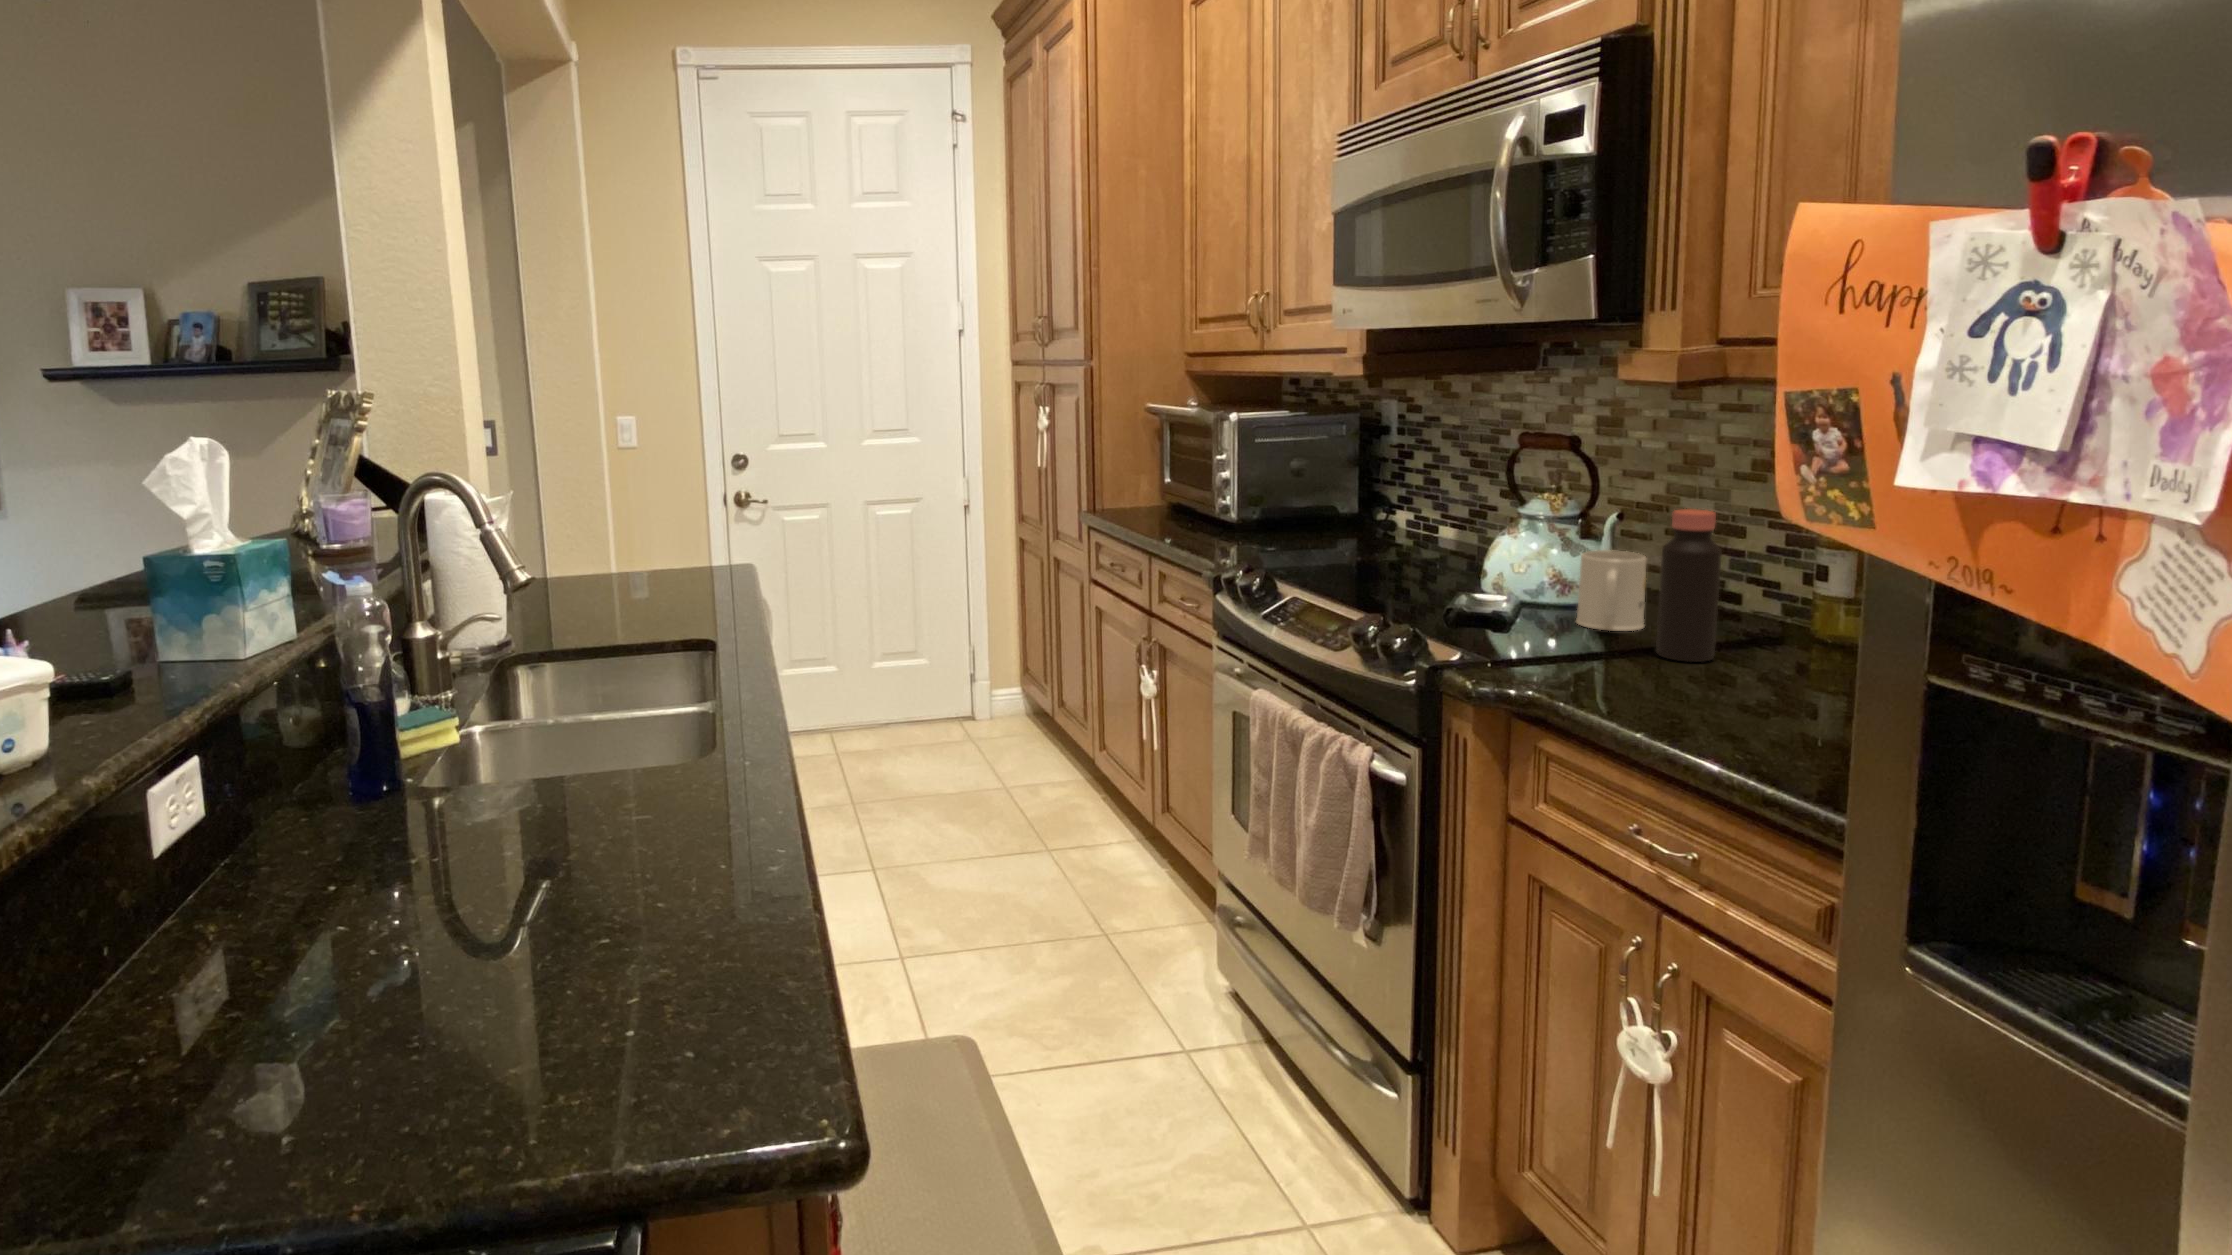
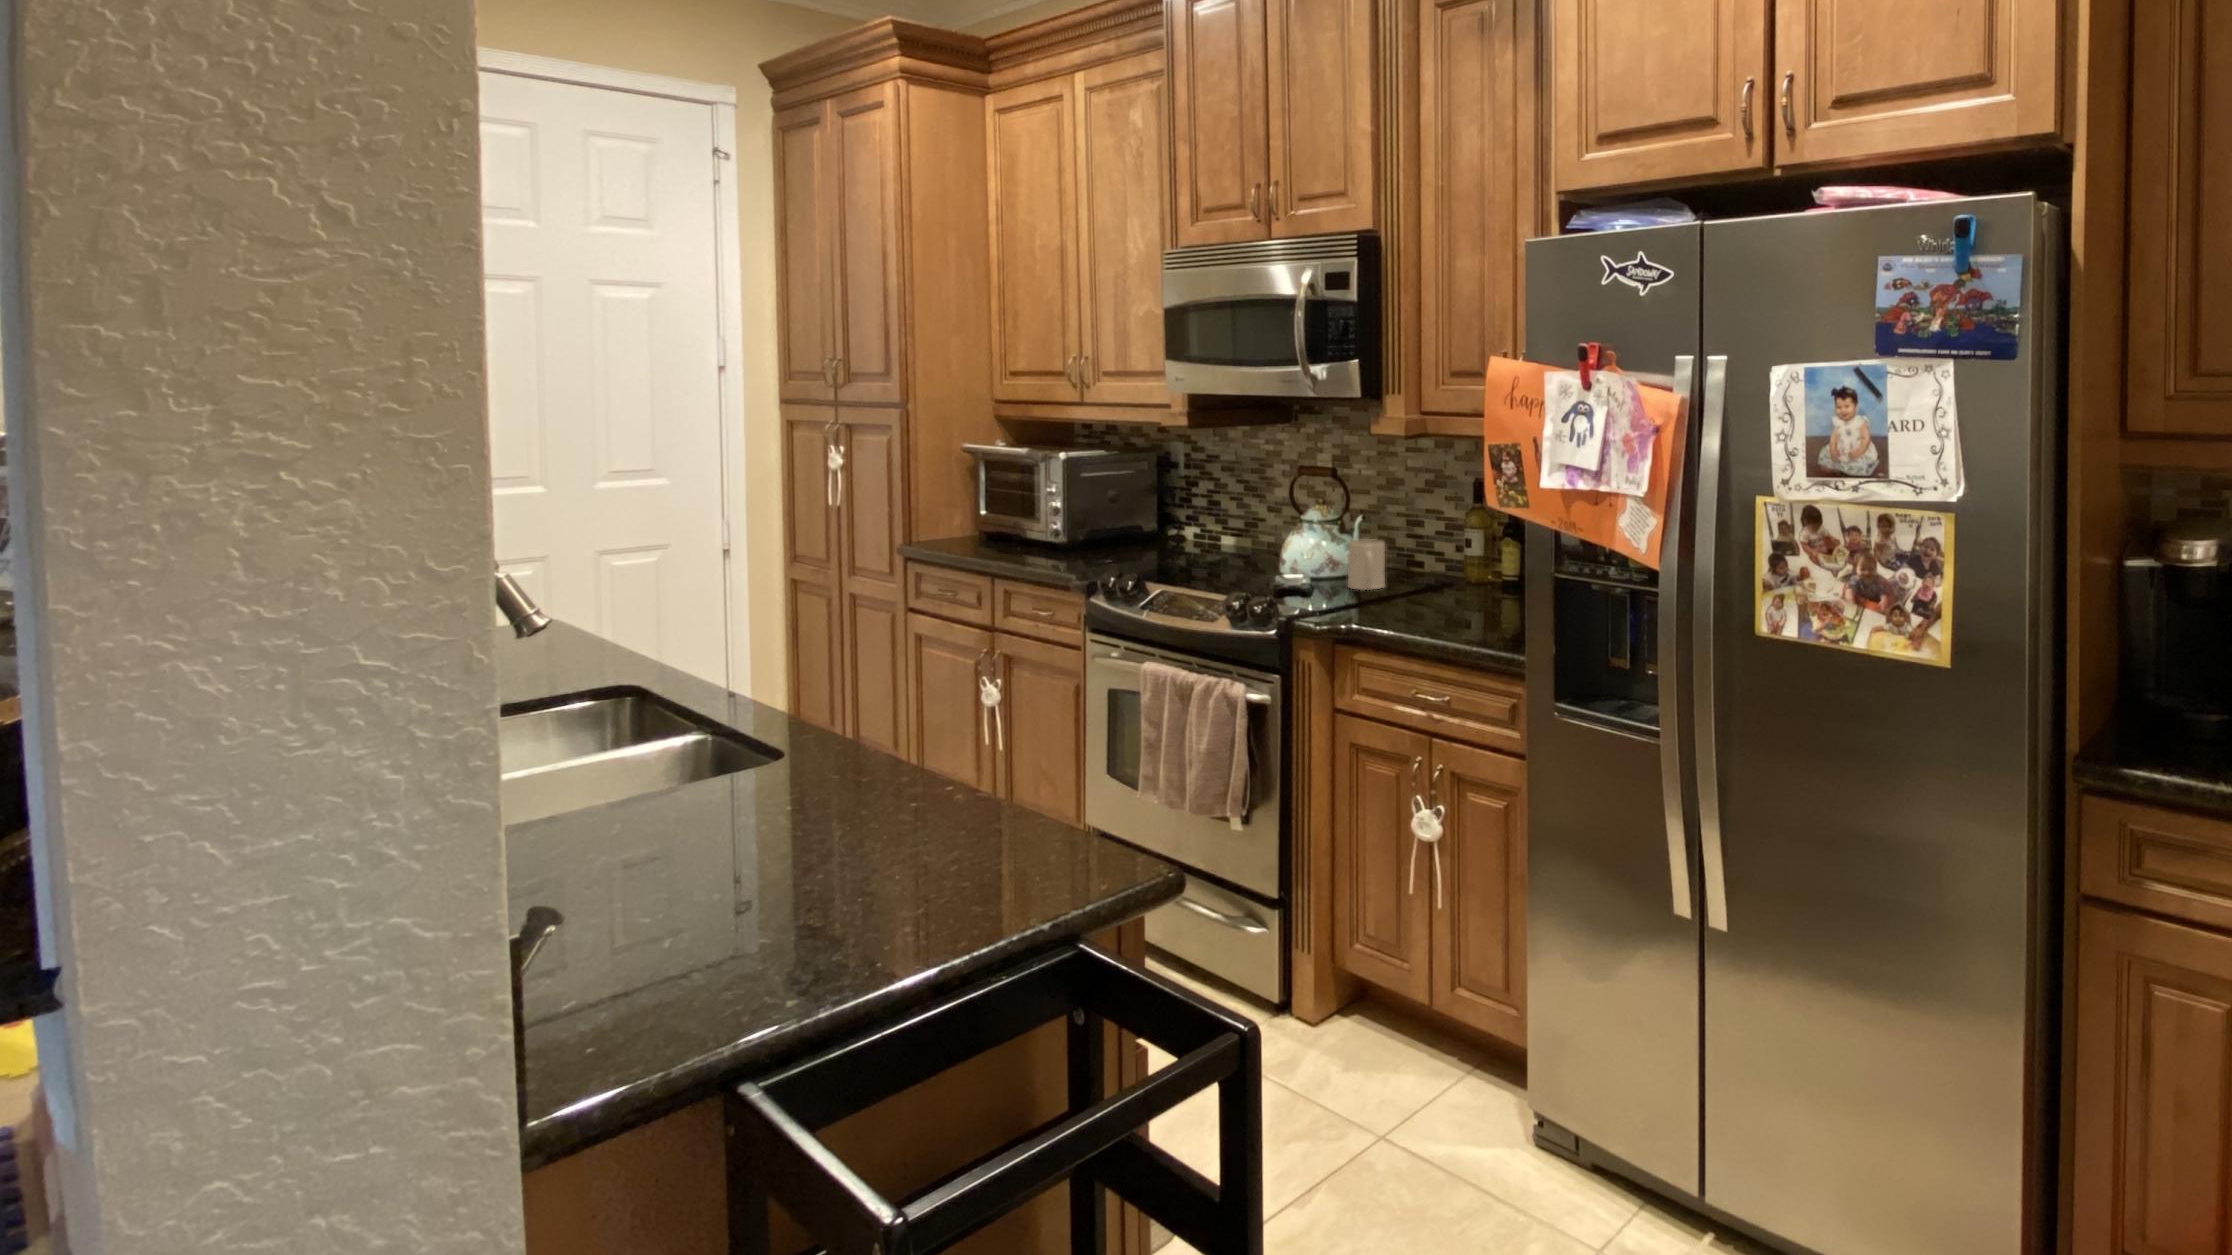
bottle: present [1656,509,1722,662] -> none [1401,510,1431,600]

